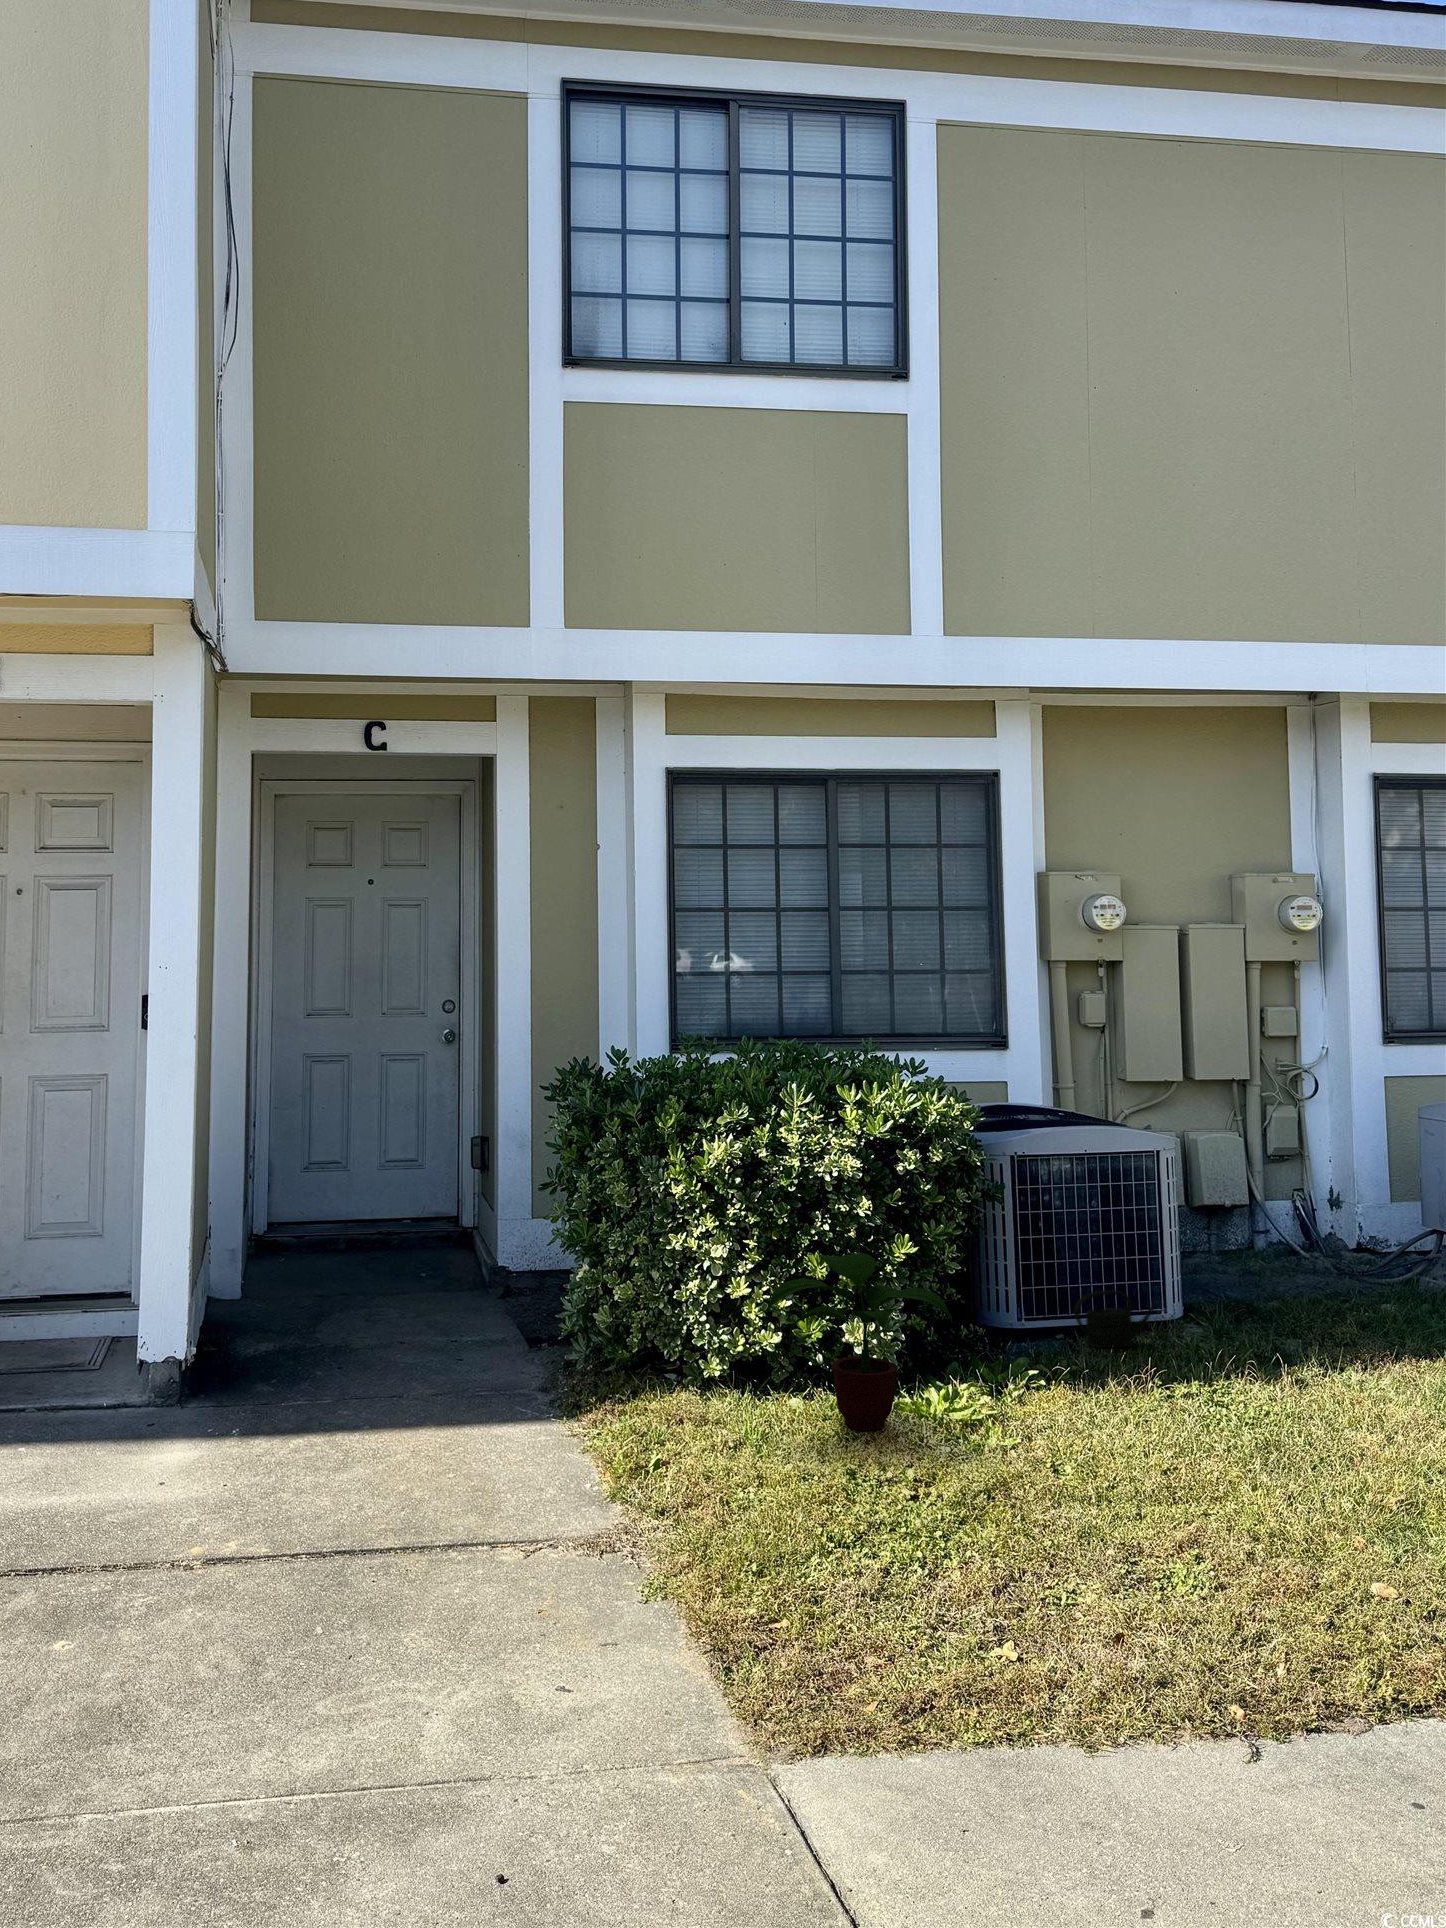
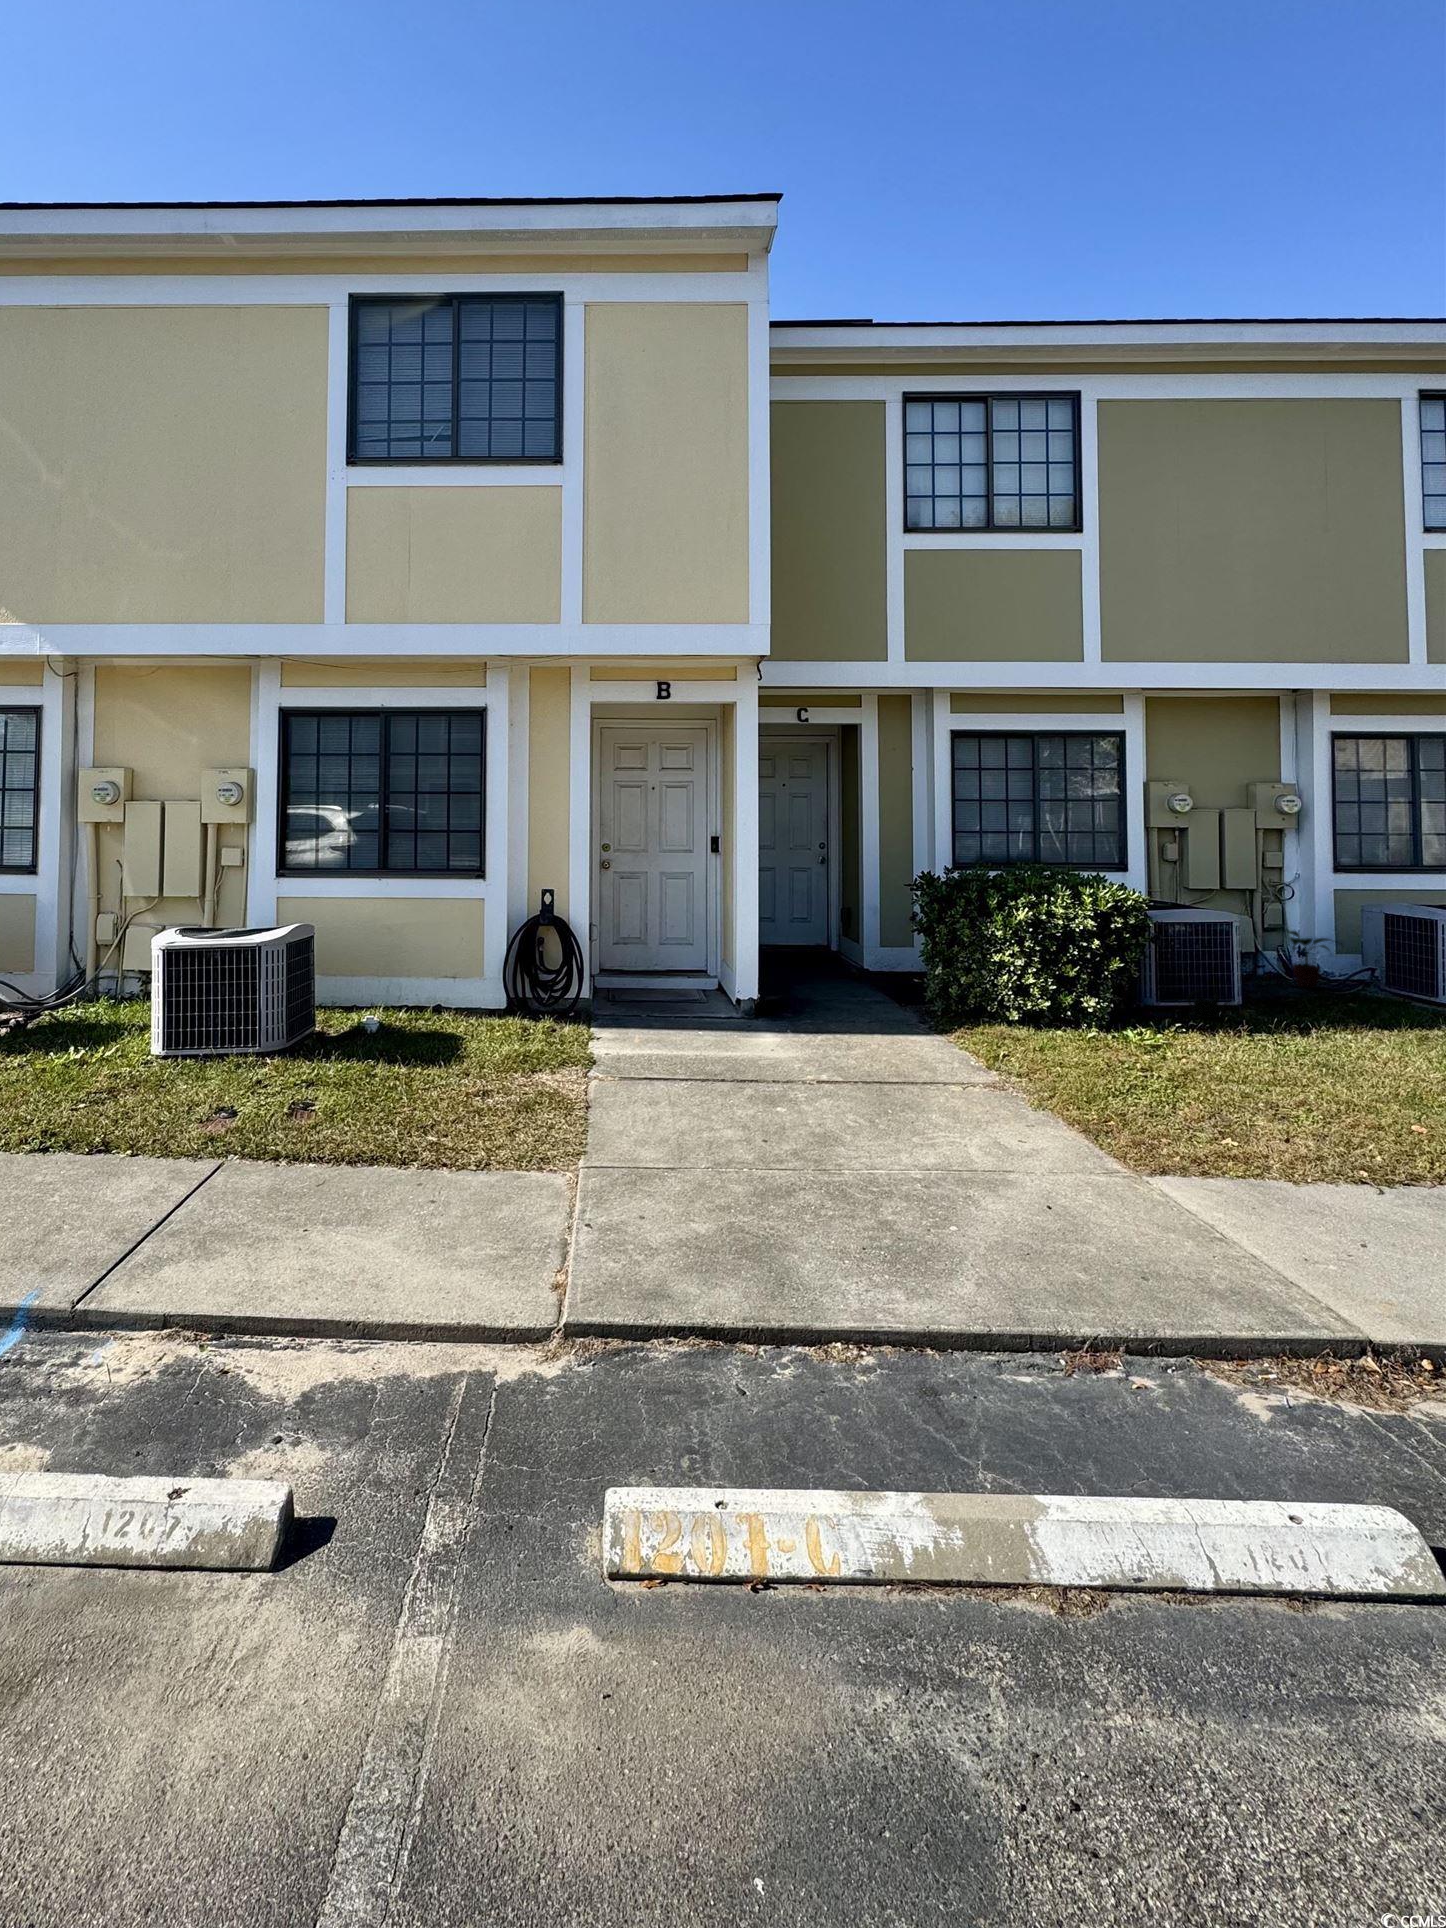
potted plant: present [767,1253,952,1430] -> present [1281,930,1342,988]

